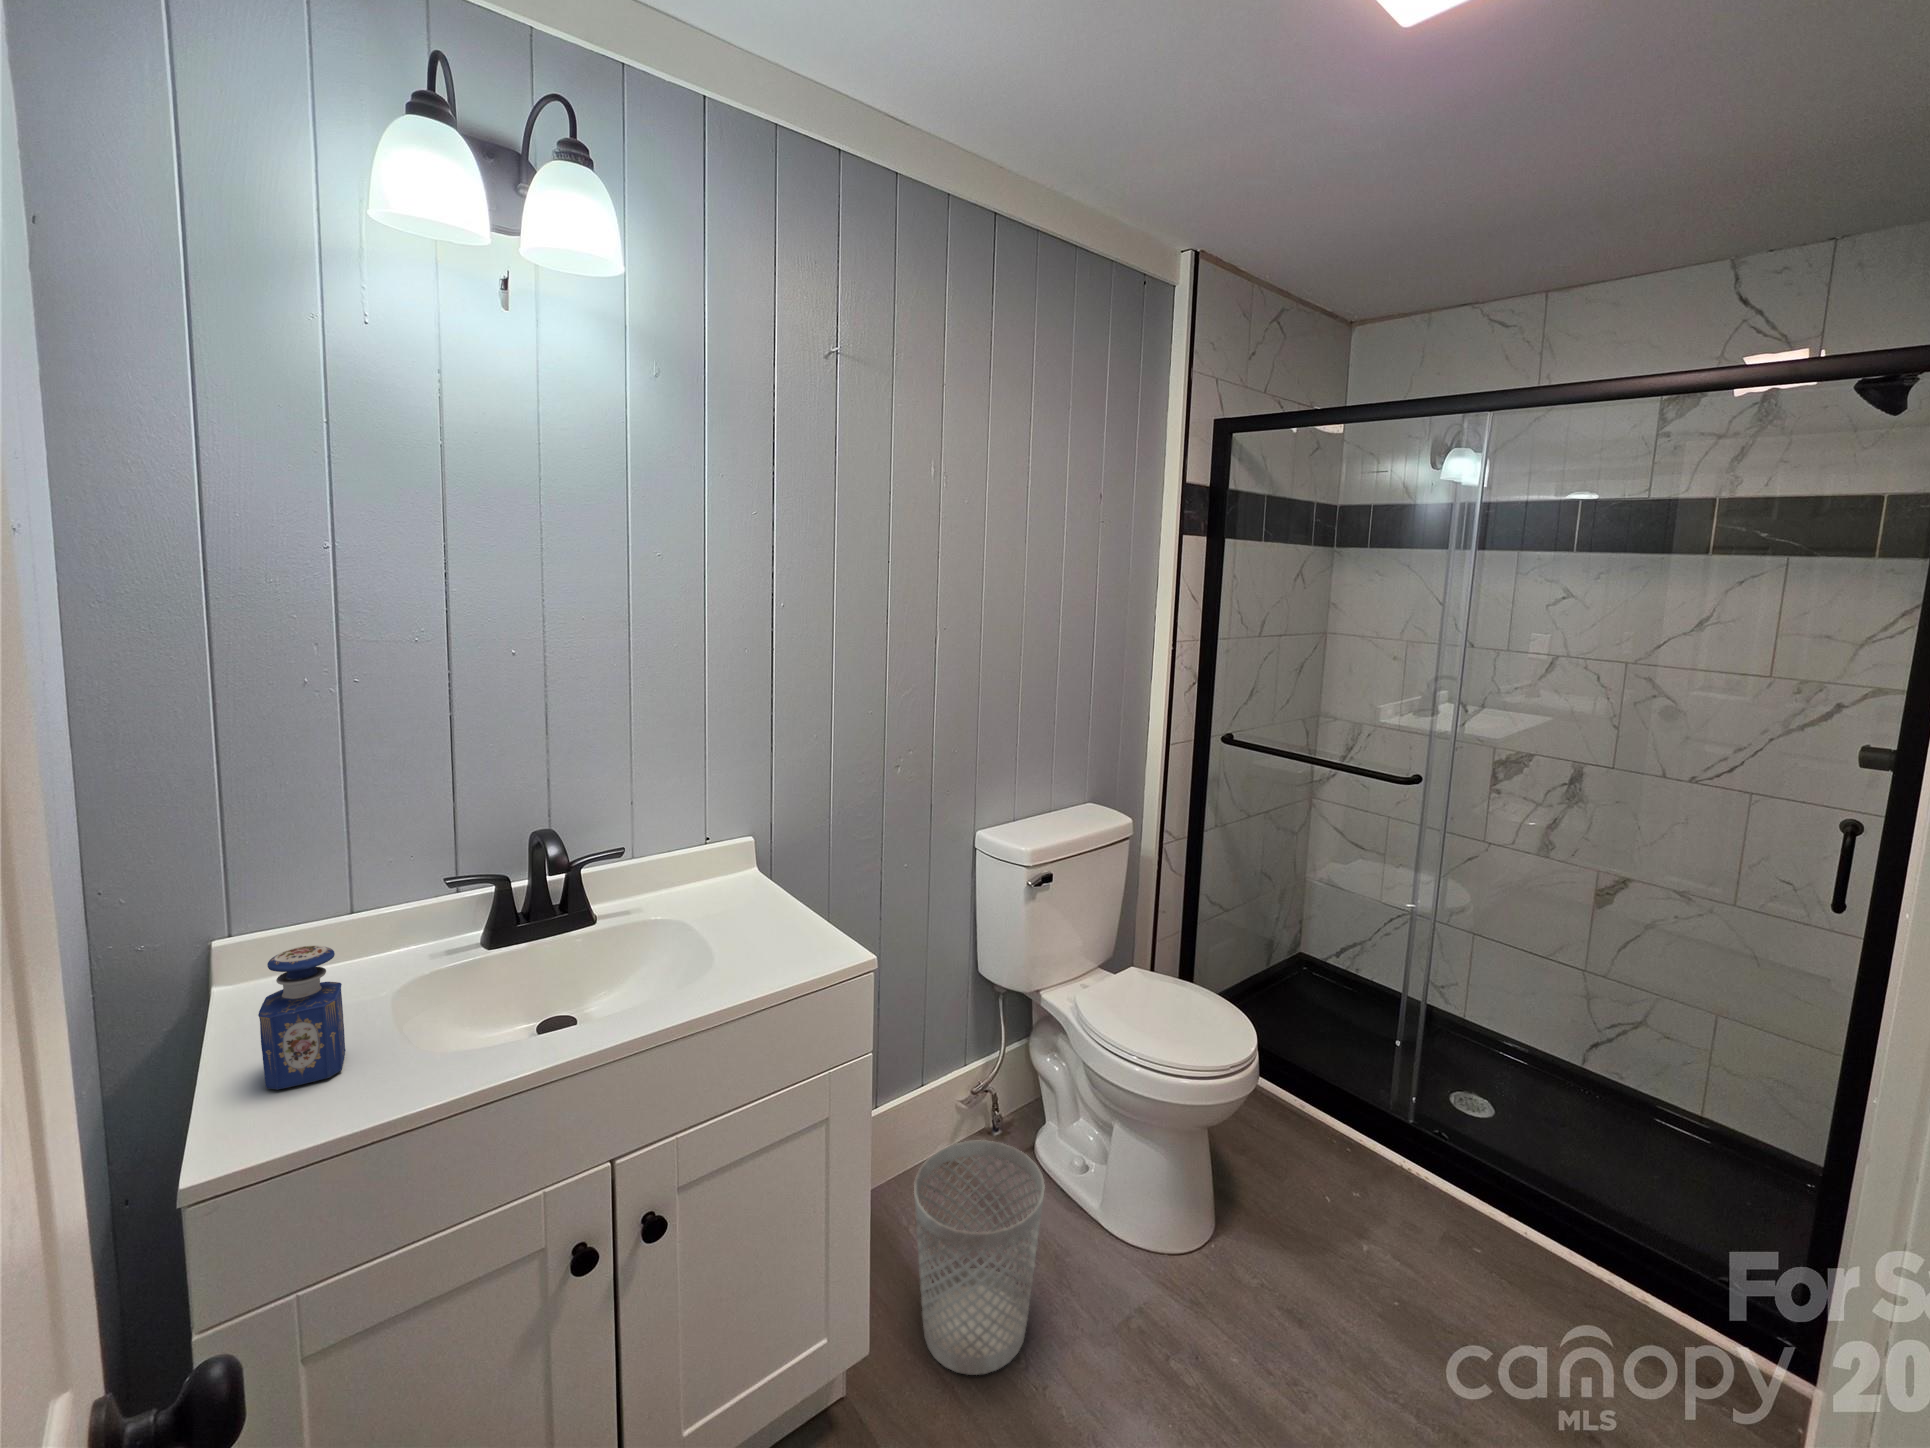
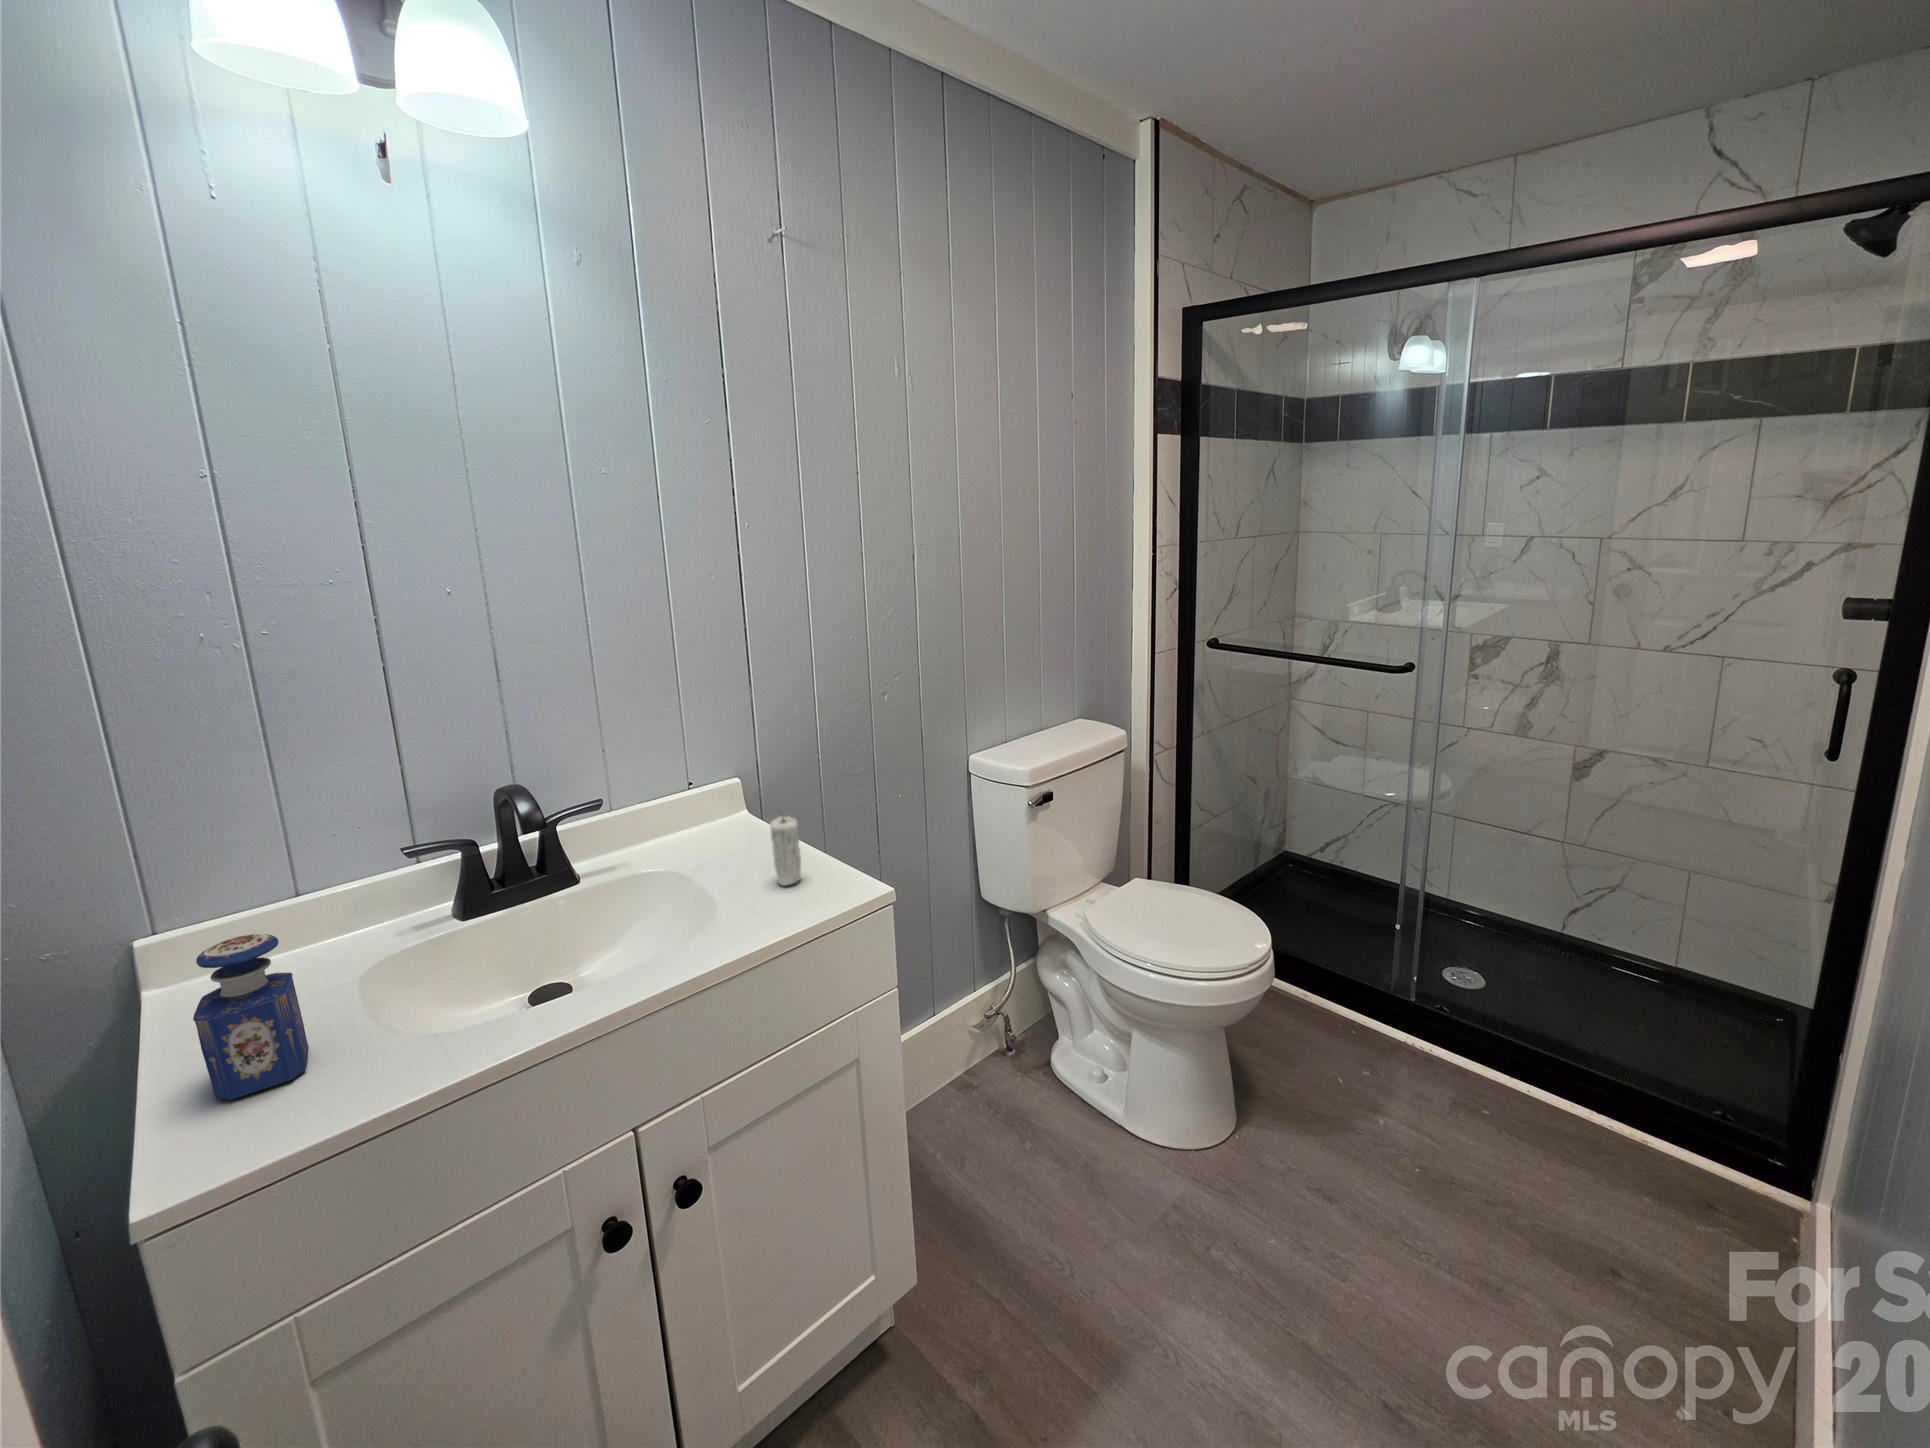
candle: none [770,871,795,944] -> present [770,816,801,886]
wastebasket: present [914,1140,1045,1375] -> none [946,1061,1078,1290]

